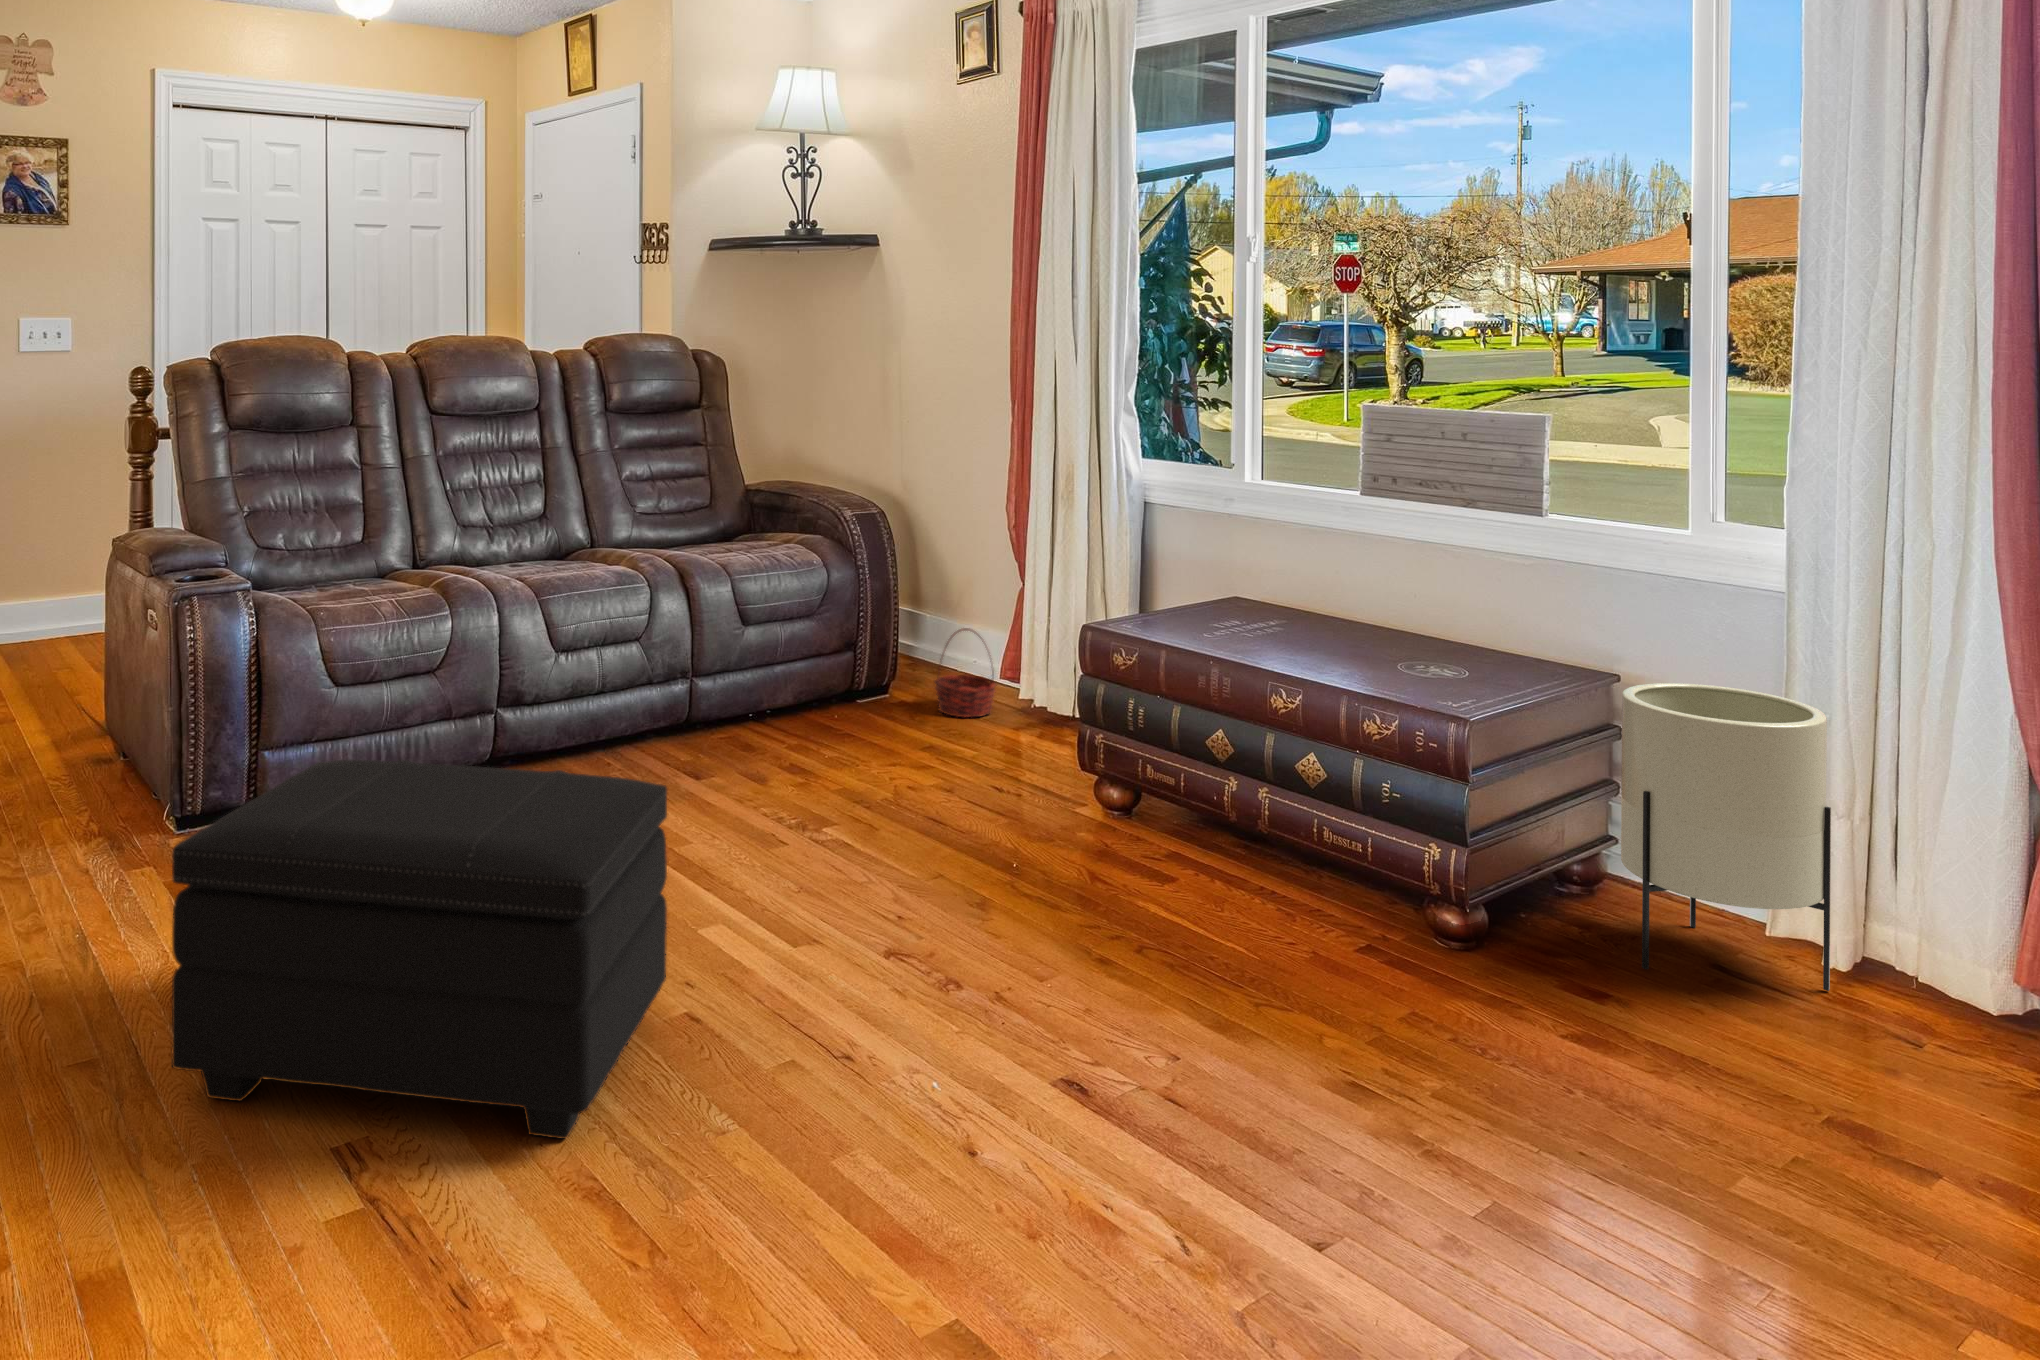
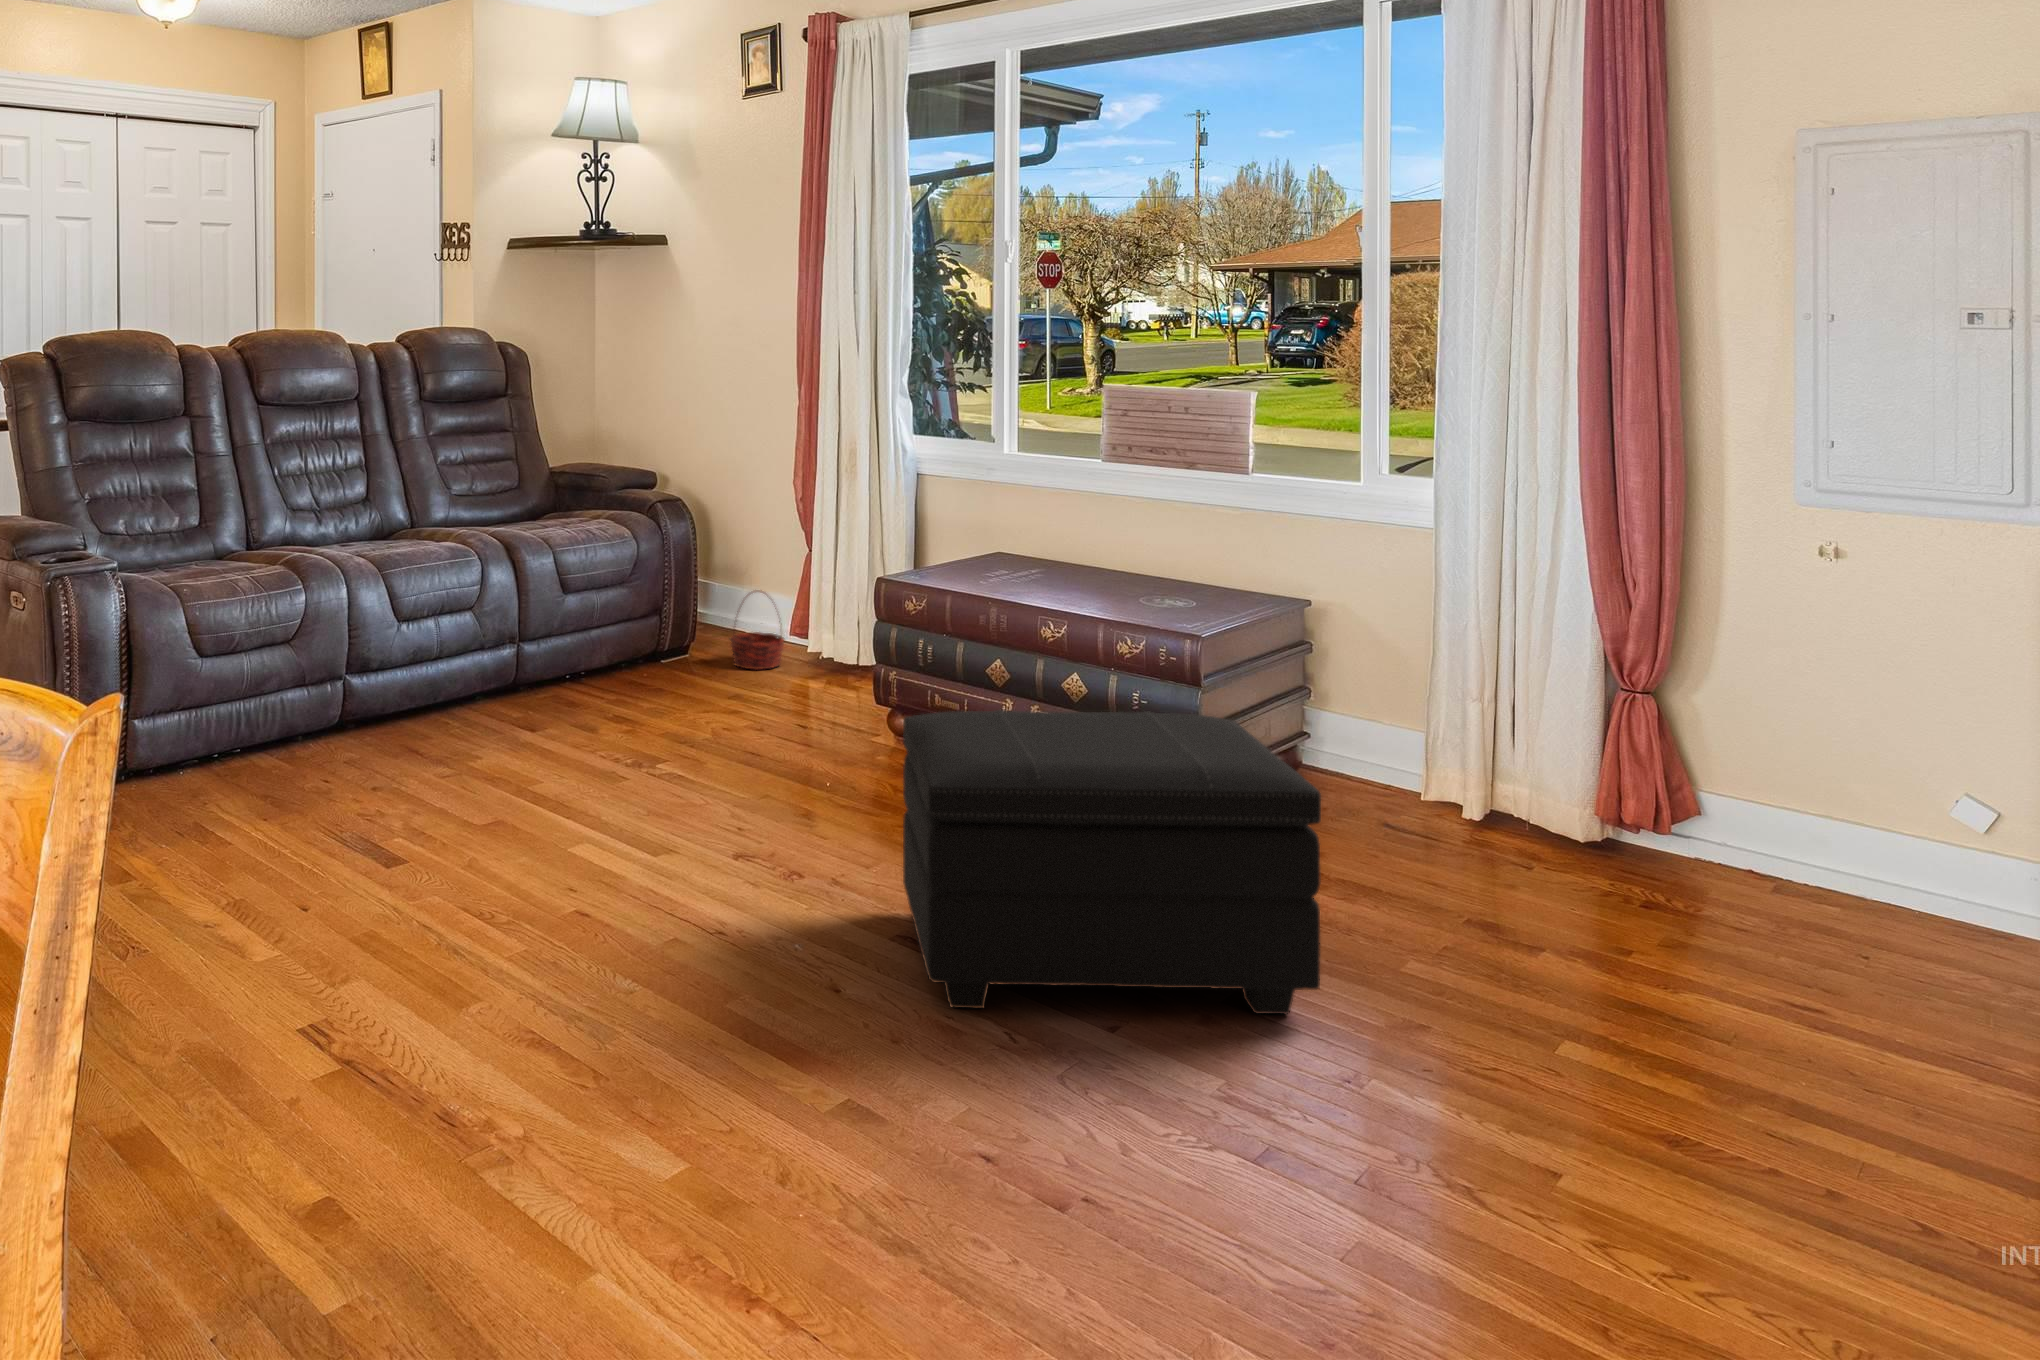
planter: present [1621,683,1831,991] -> none [1314,604,1467,837]
footstool: present [172,760,667,1139] -> present [903,710,1321,1014]

